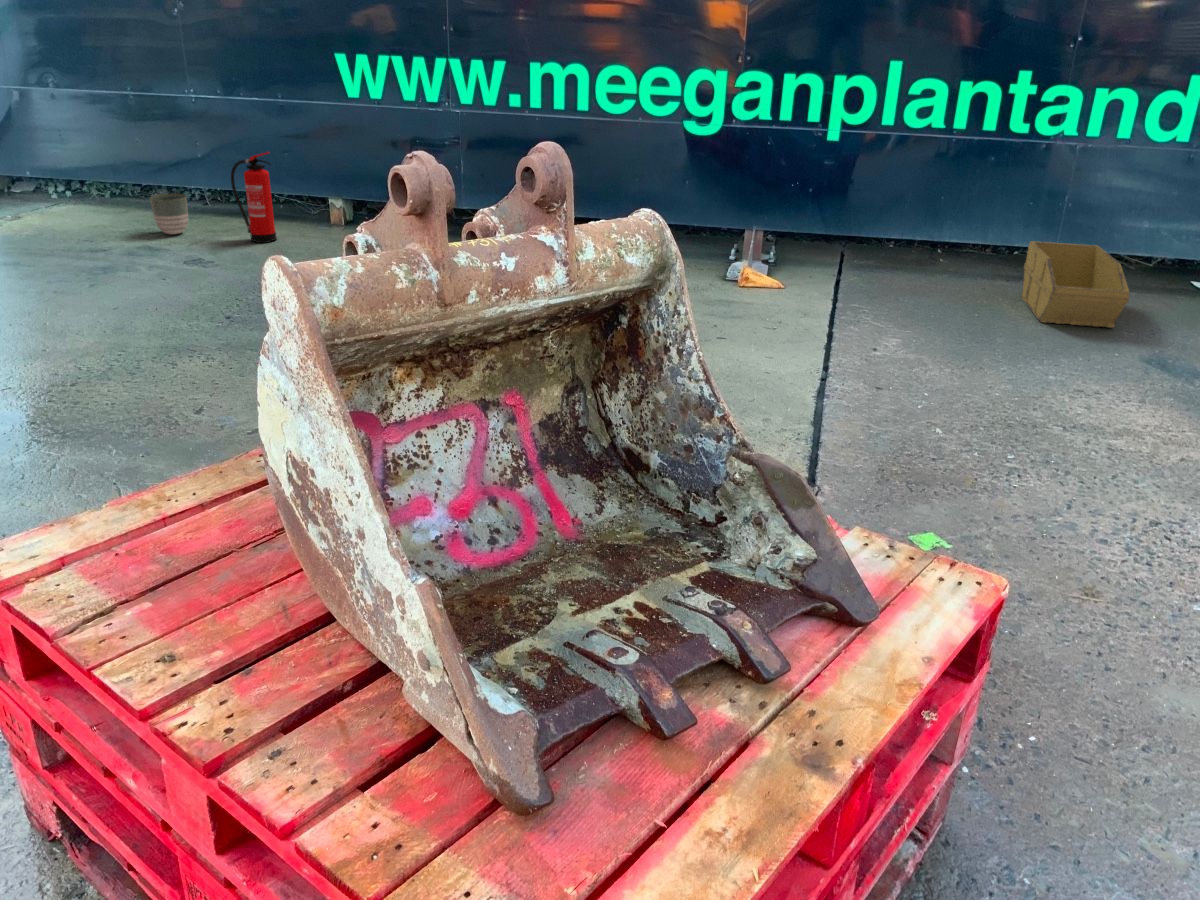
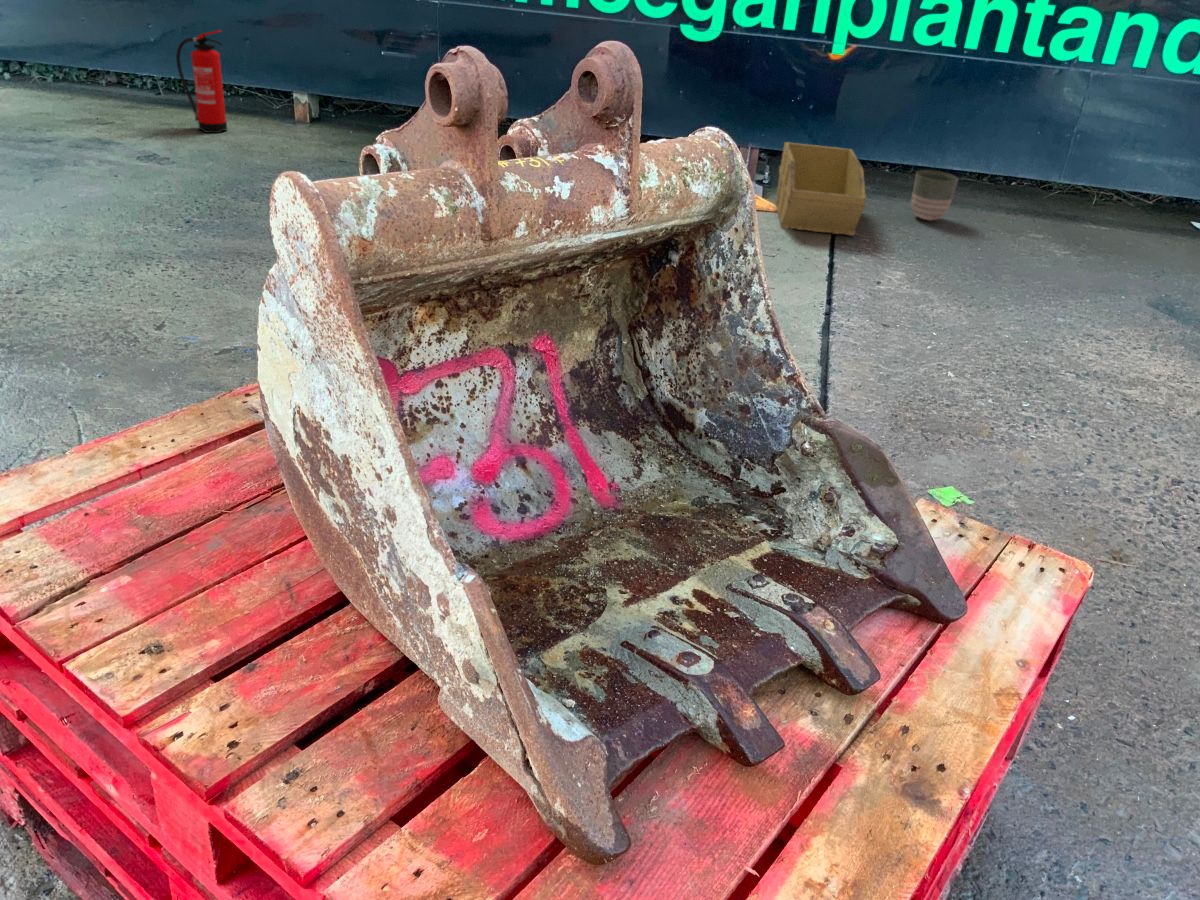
planter: present [150,194,188,235] -> present [911,170,958,221]
storage bin: present [1021,241,1129,328] -> present [775,142,866,236]

